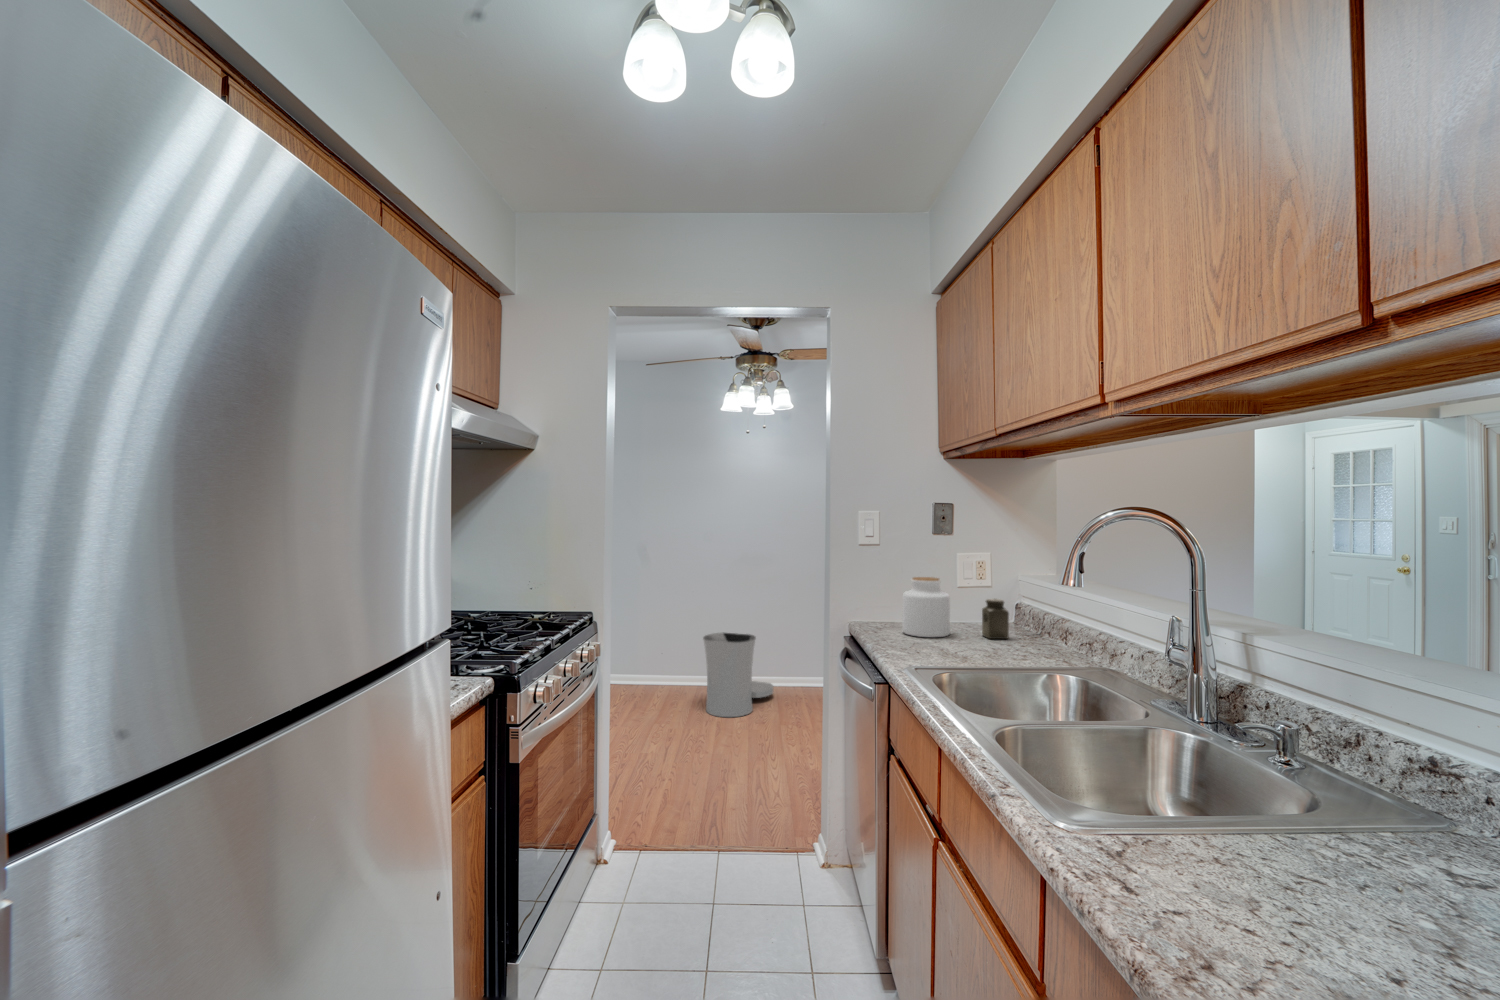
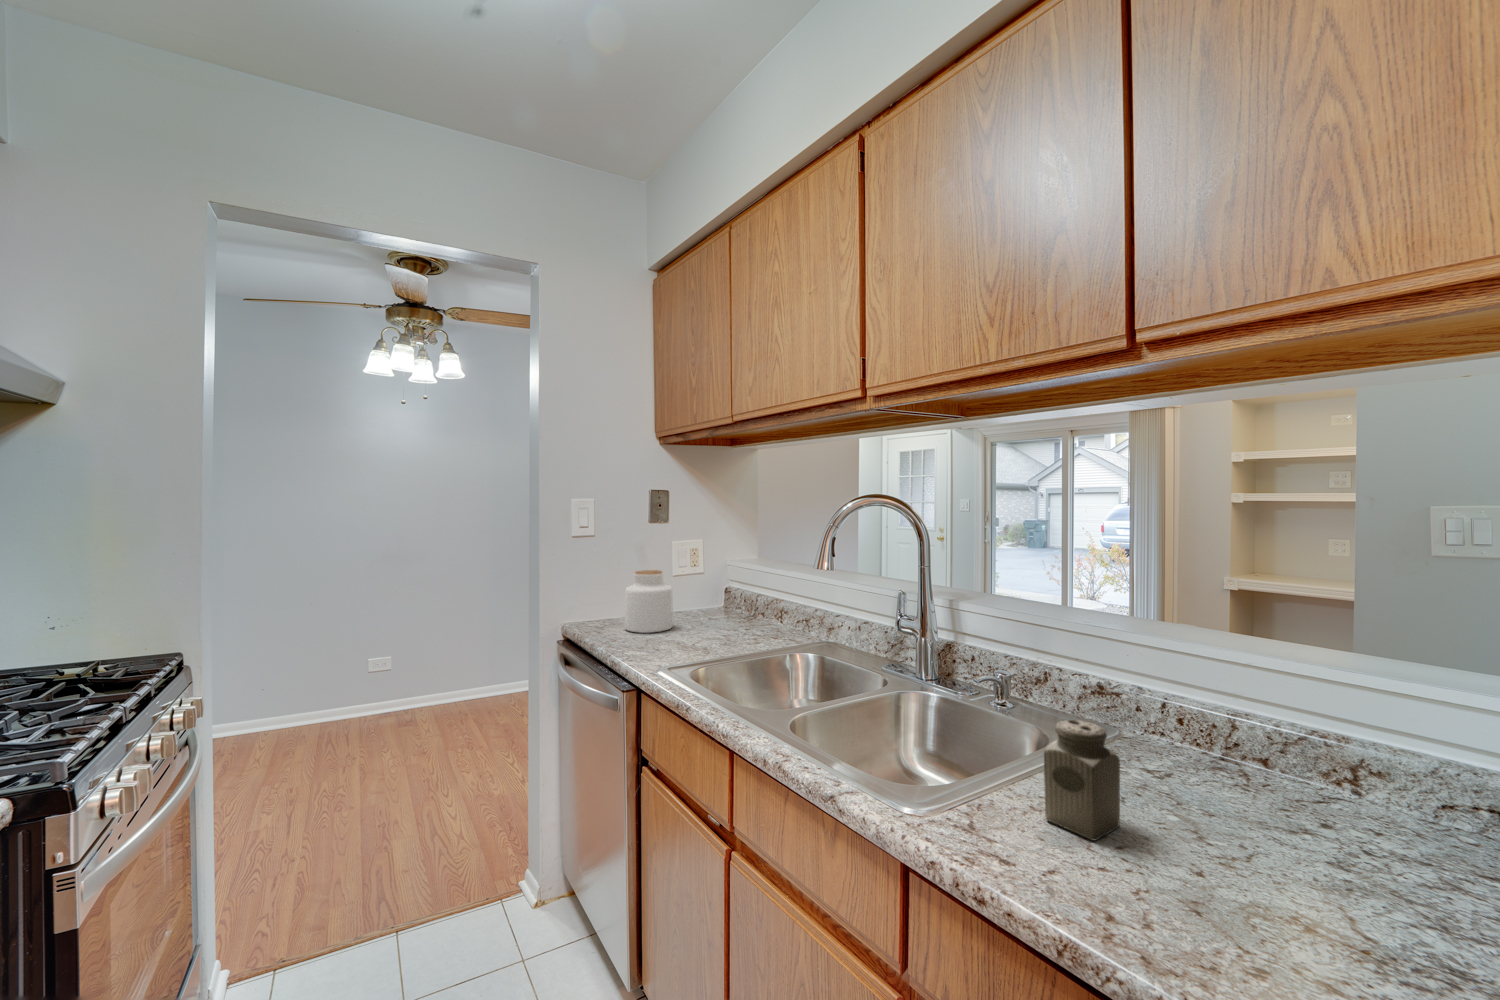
salt shaker: present [982,599,1009,639] -> present [1044,720,1120,840]
trash can: present [703,633,773,717] -> none [337,651,433,757]

